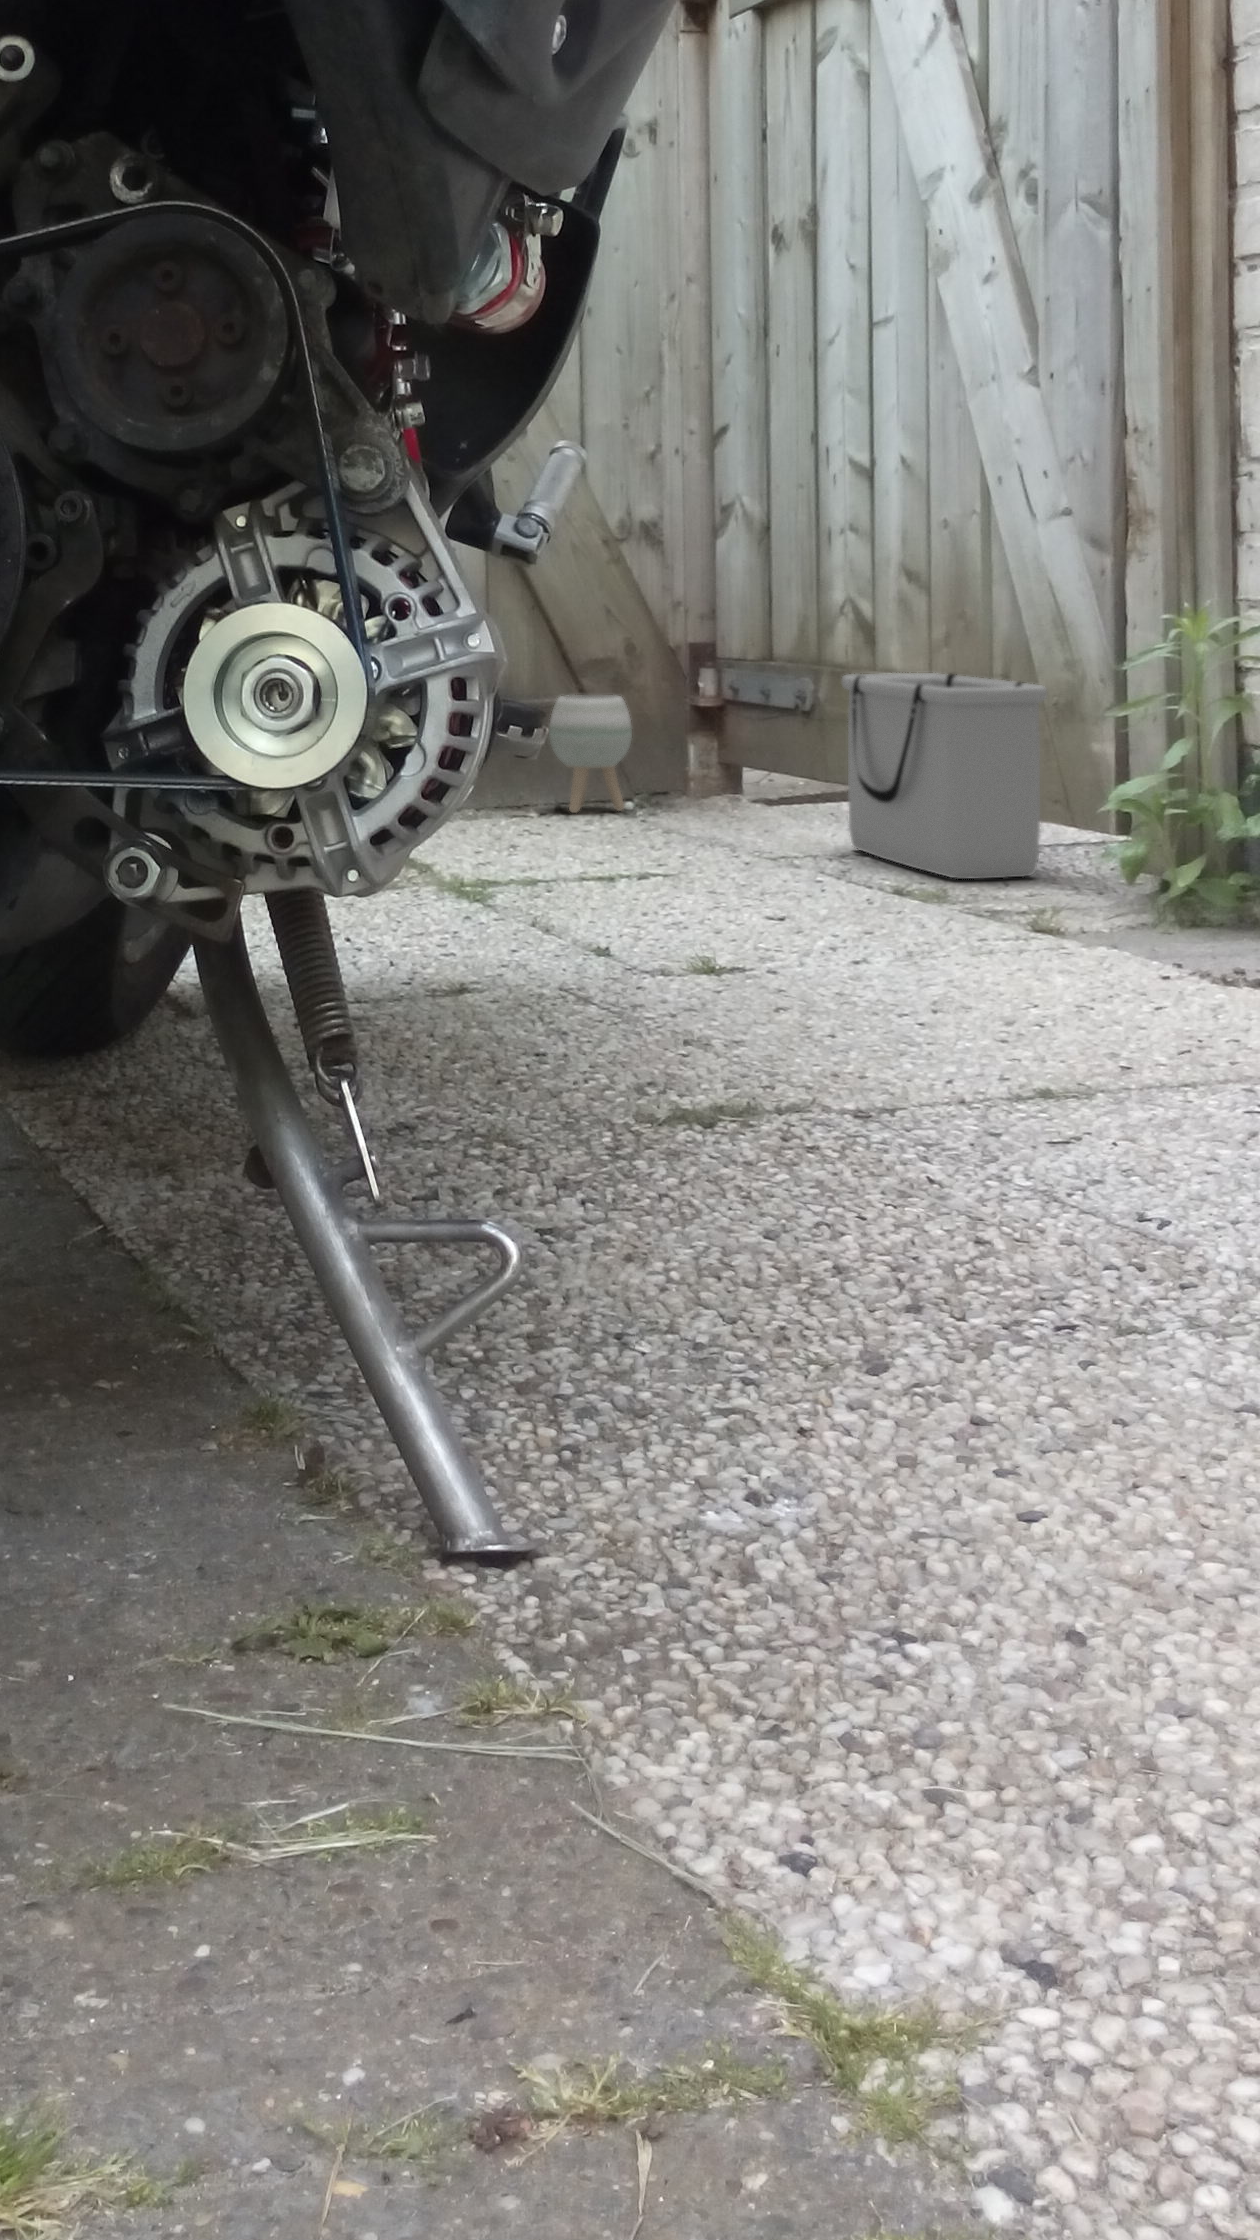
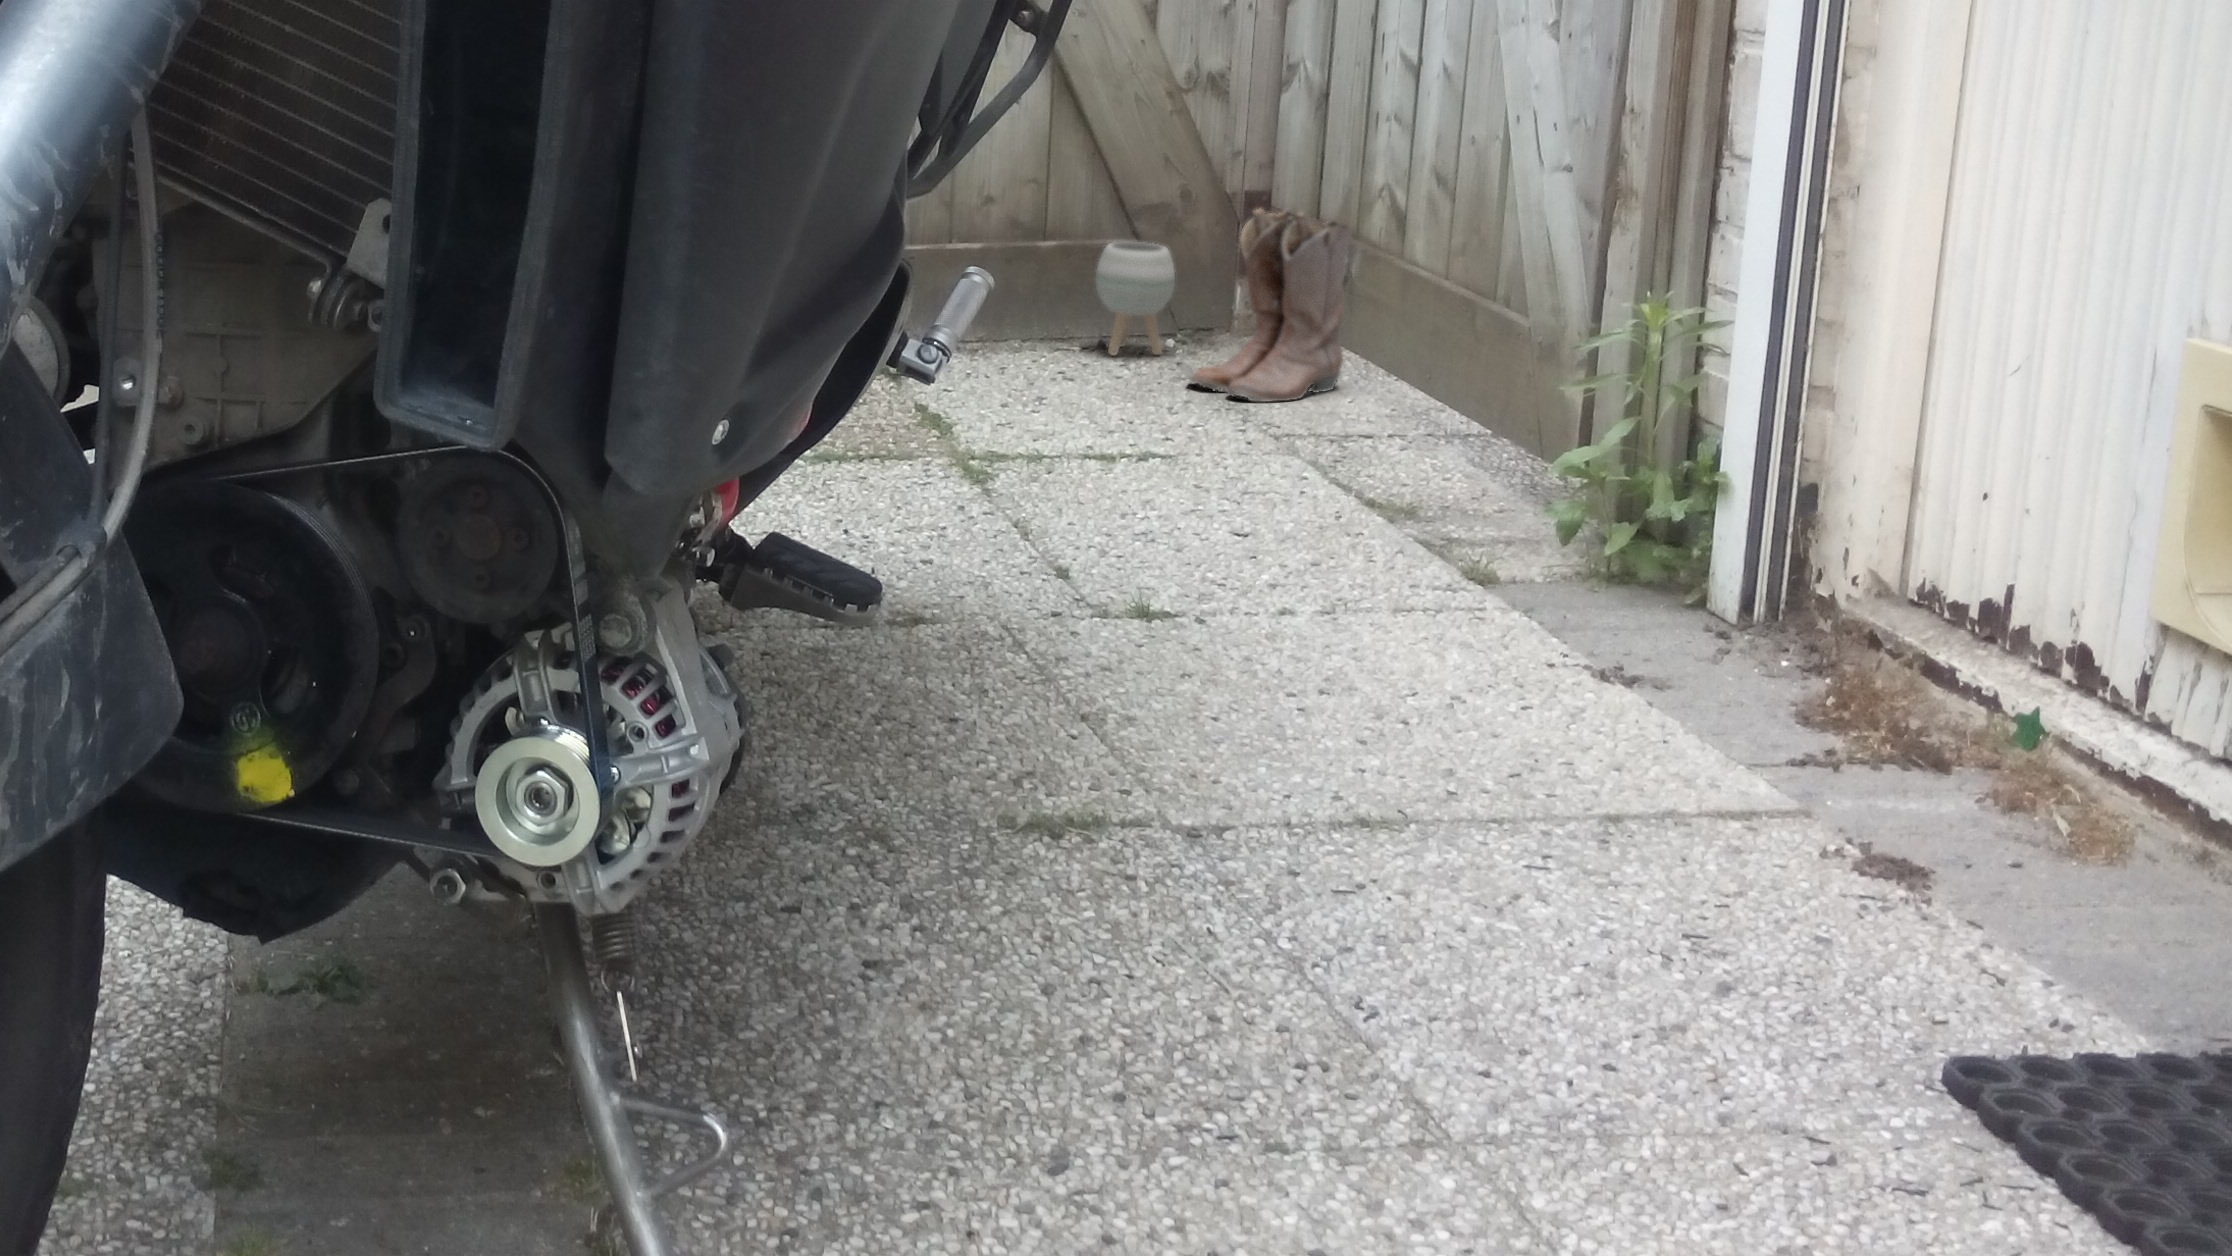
boots: none [662,636,817,832] -> present [1188,208,1352,402]
storage bin: present [842,673,1047,879] -> none [1351,279,1534,503]

